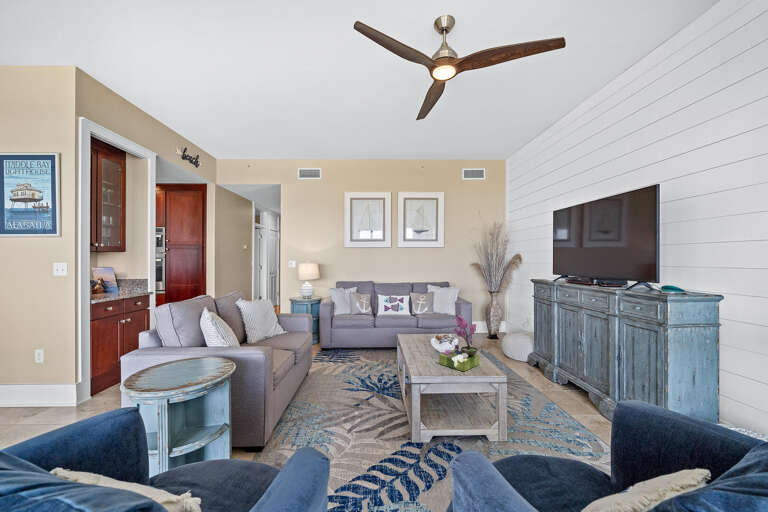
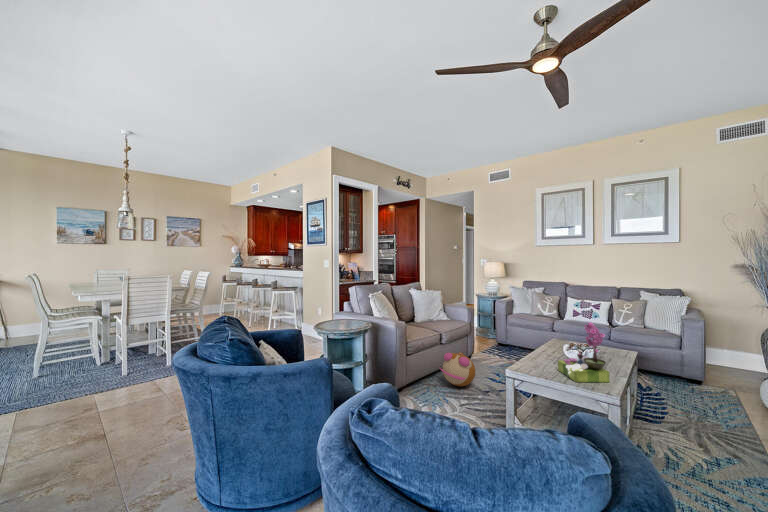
plush toy: none [305,368,343,410] -> present [440,352,475,386]

